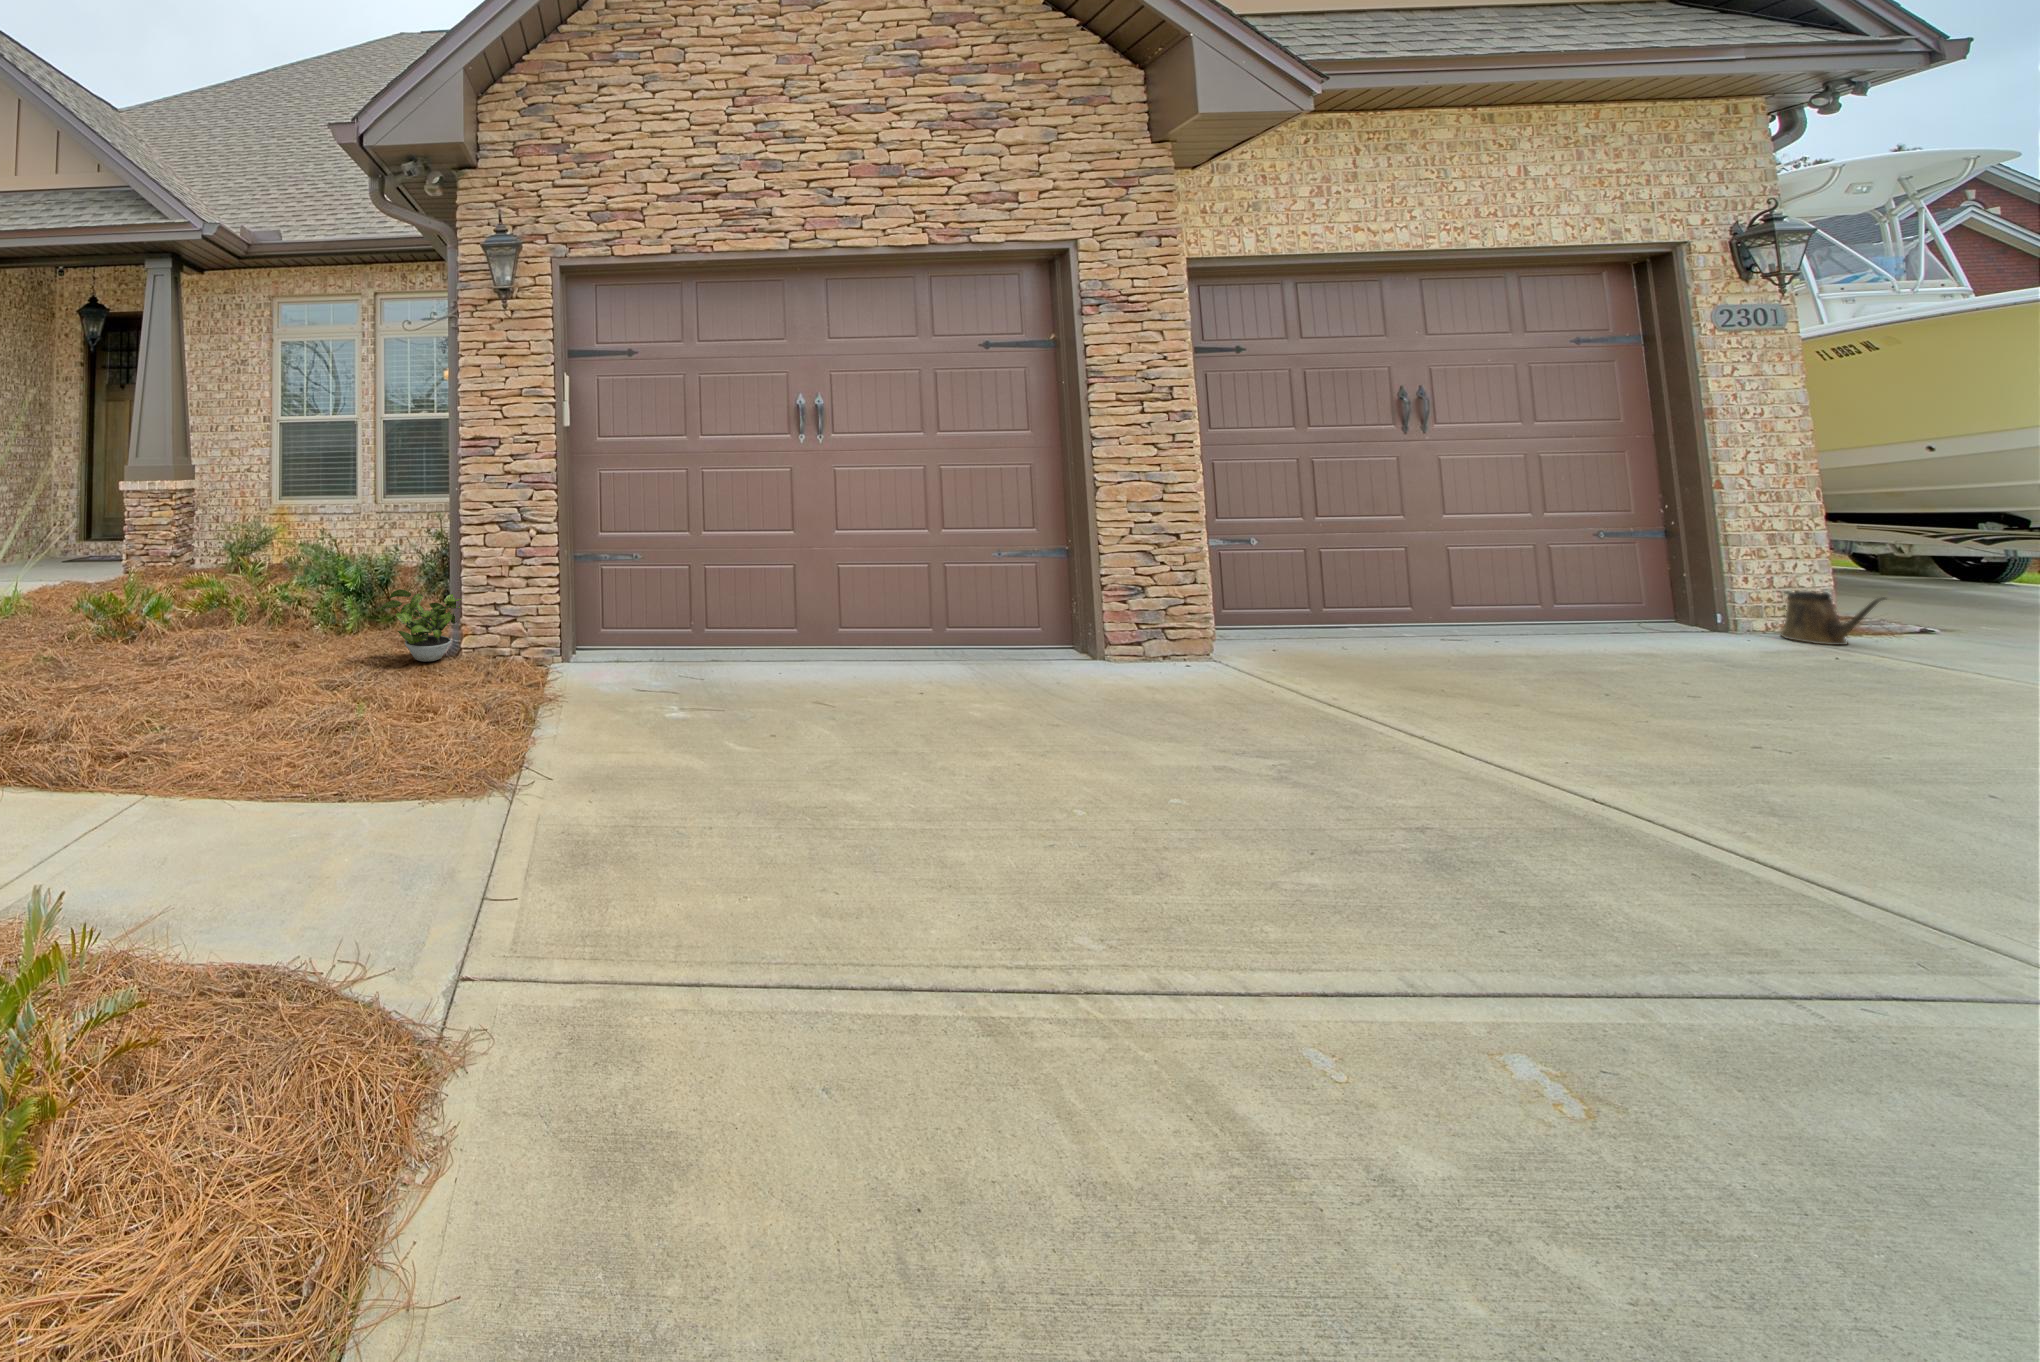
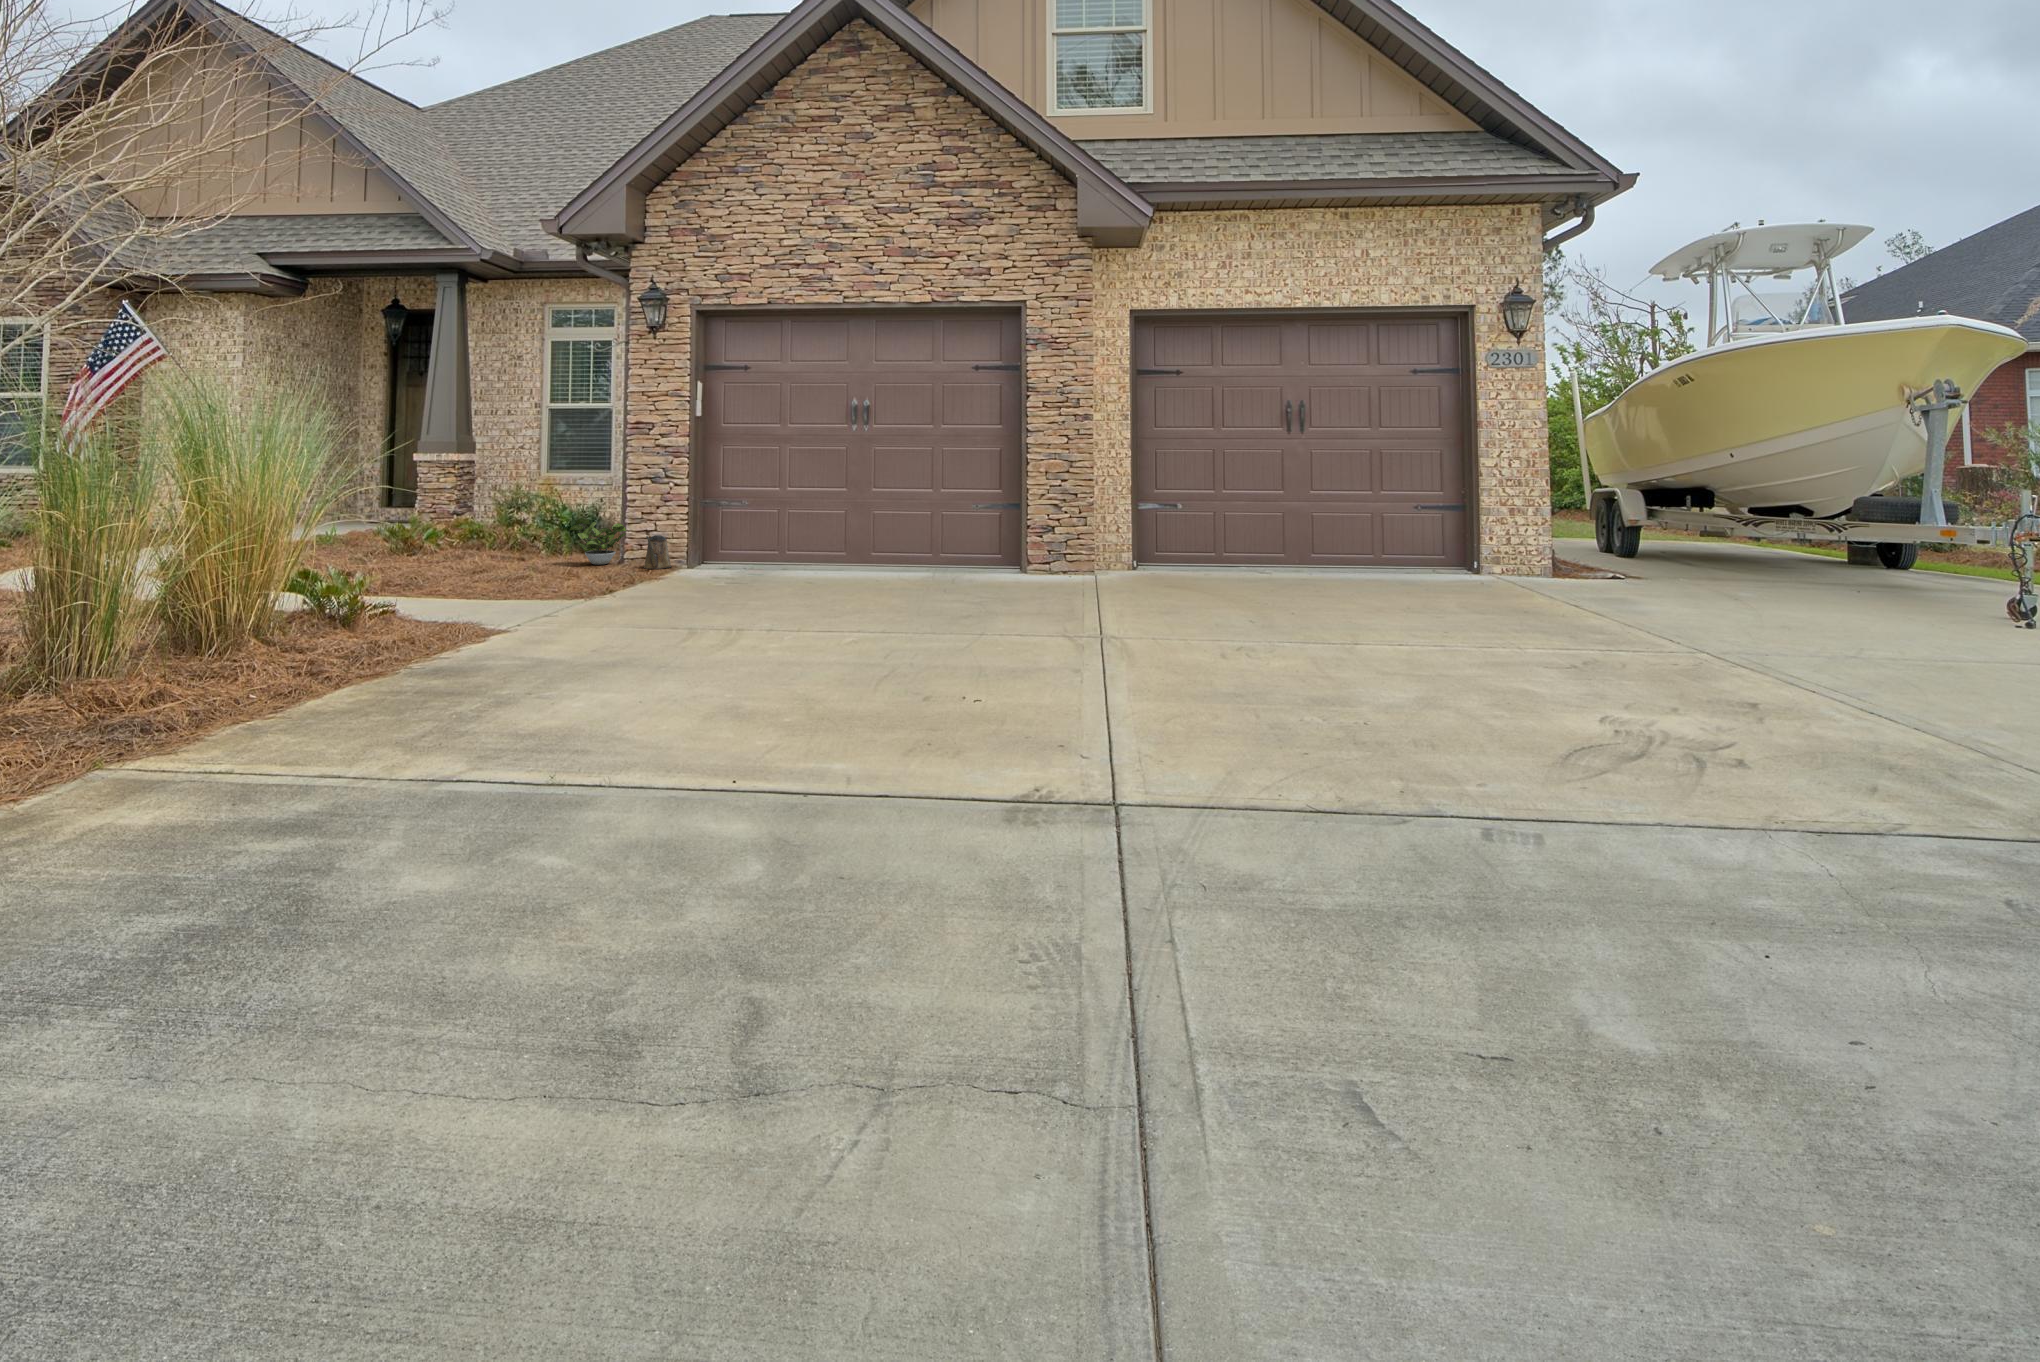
watering can: present [1781,591,1885,645] -> present [644,535,671,569]

